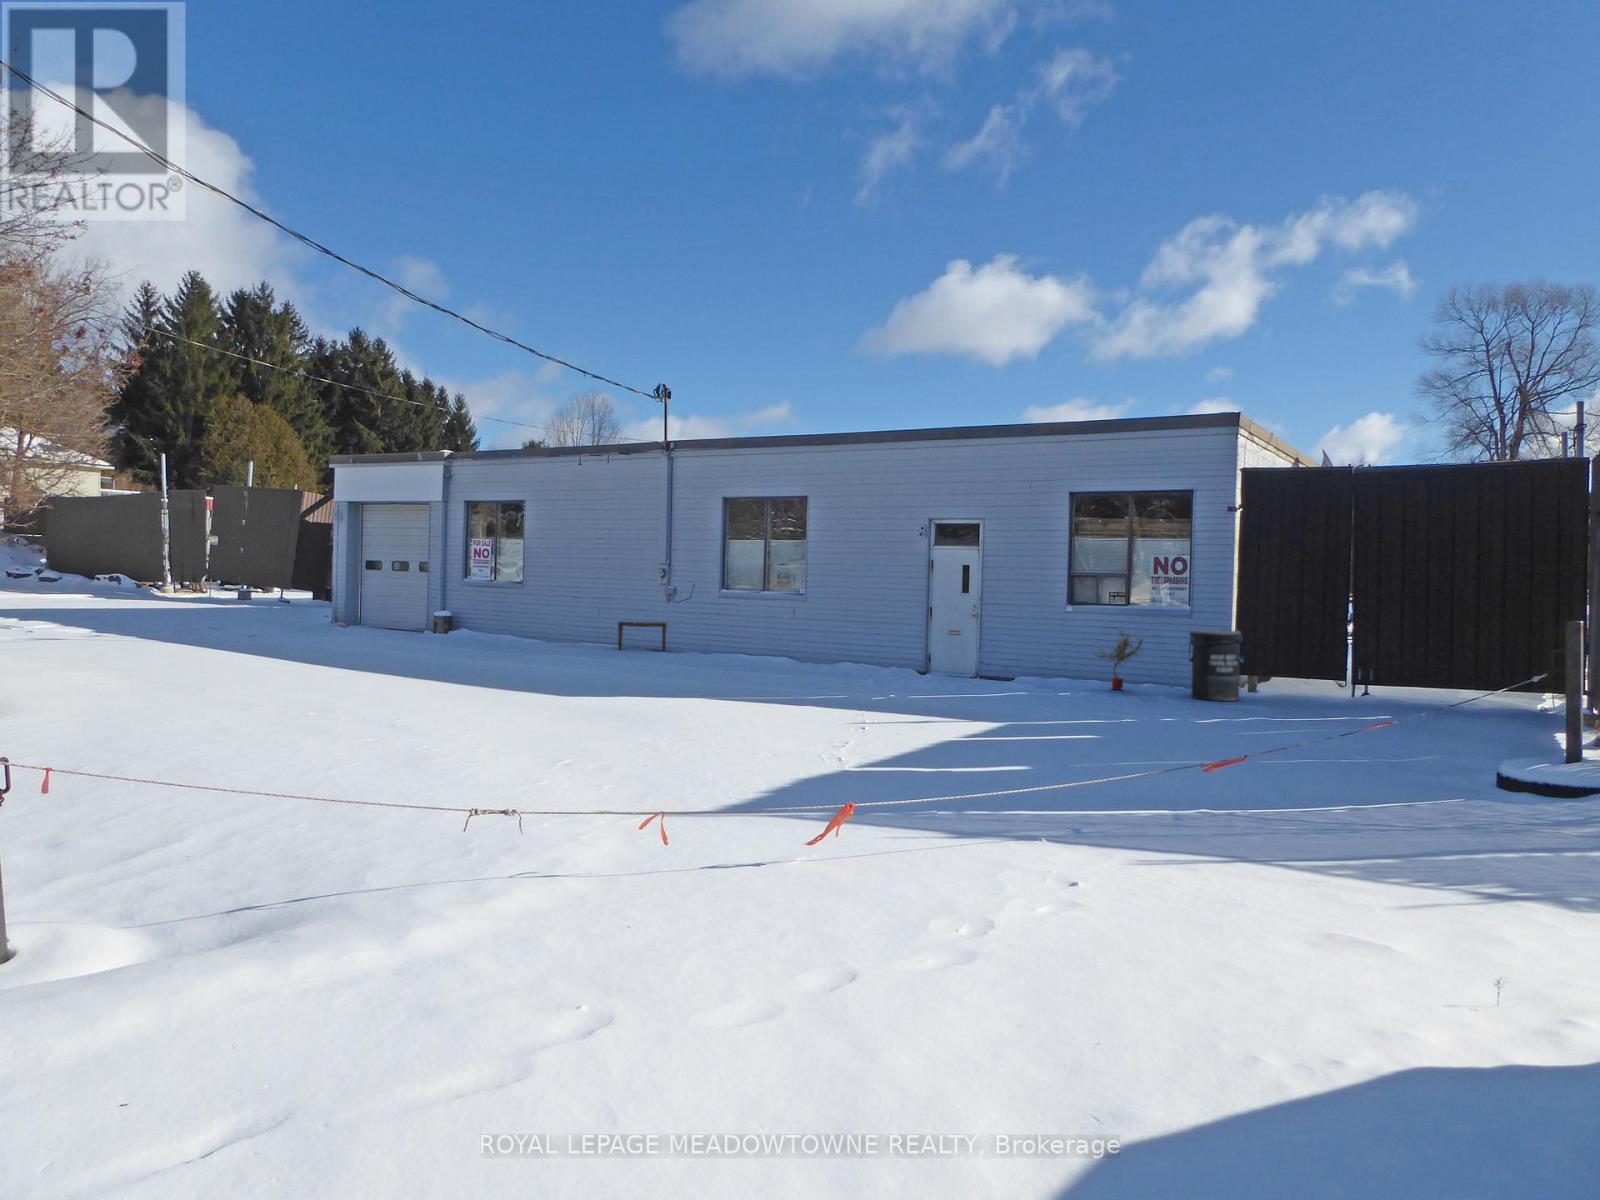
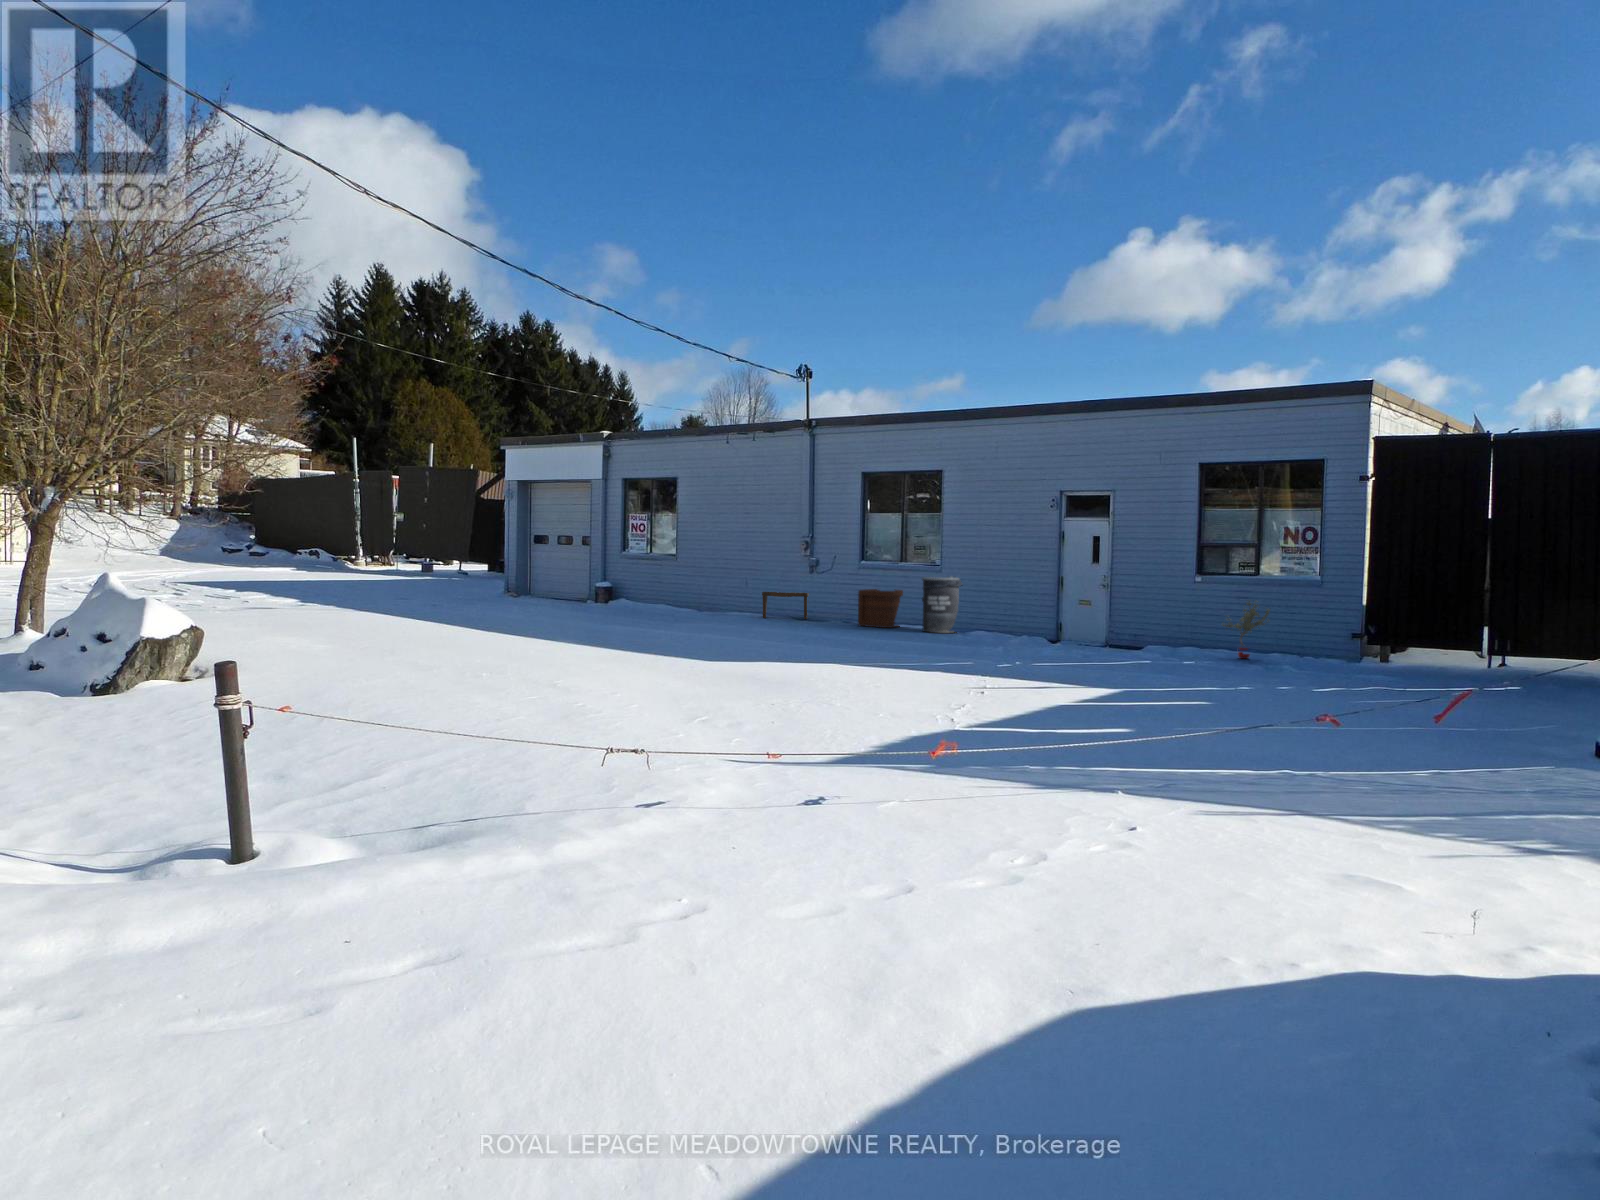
wooden crate: none [721,618,772,660] -> present [858,589,903,628]
trash can: present [1189,629,1243,701] -> present [922,576,962,633]

